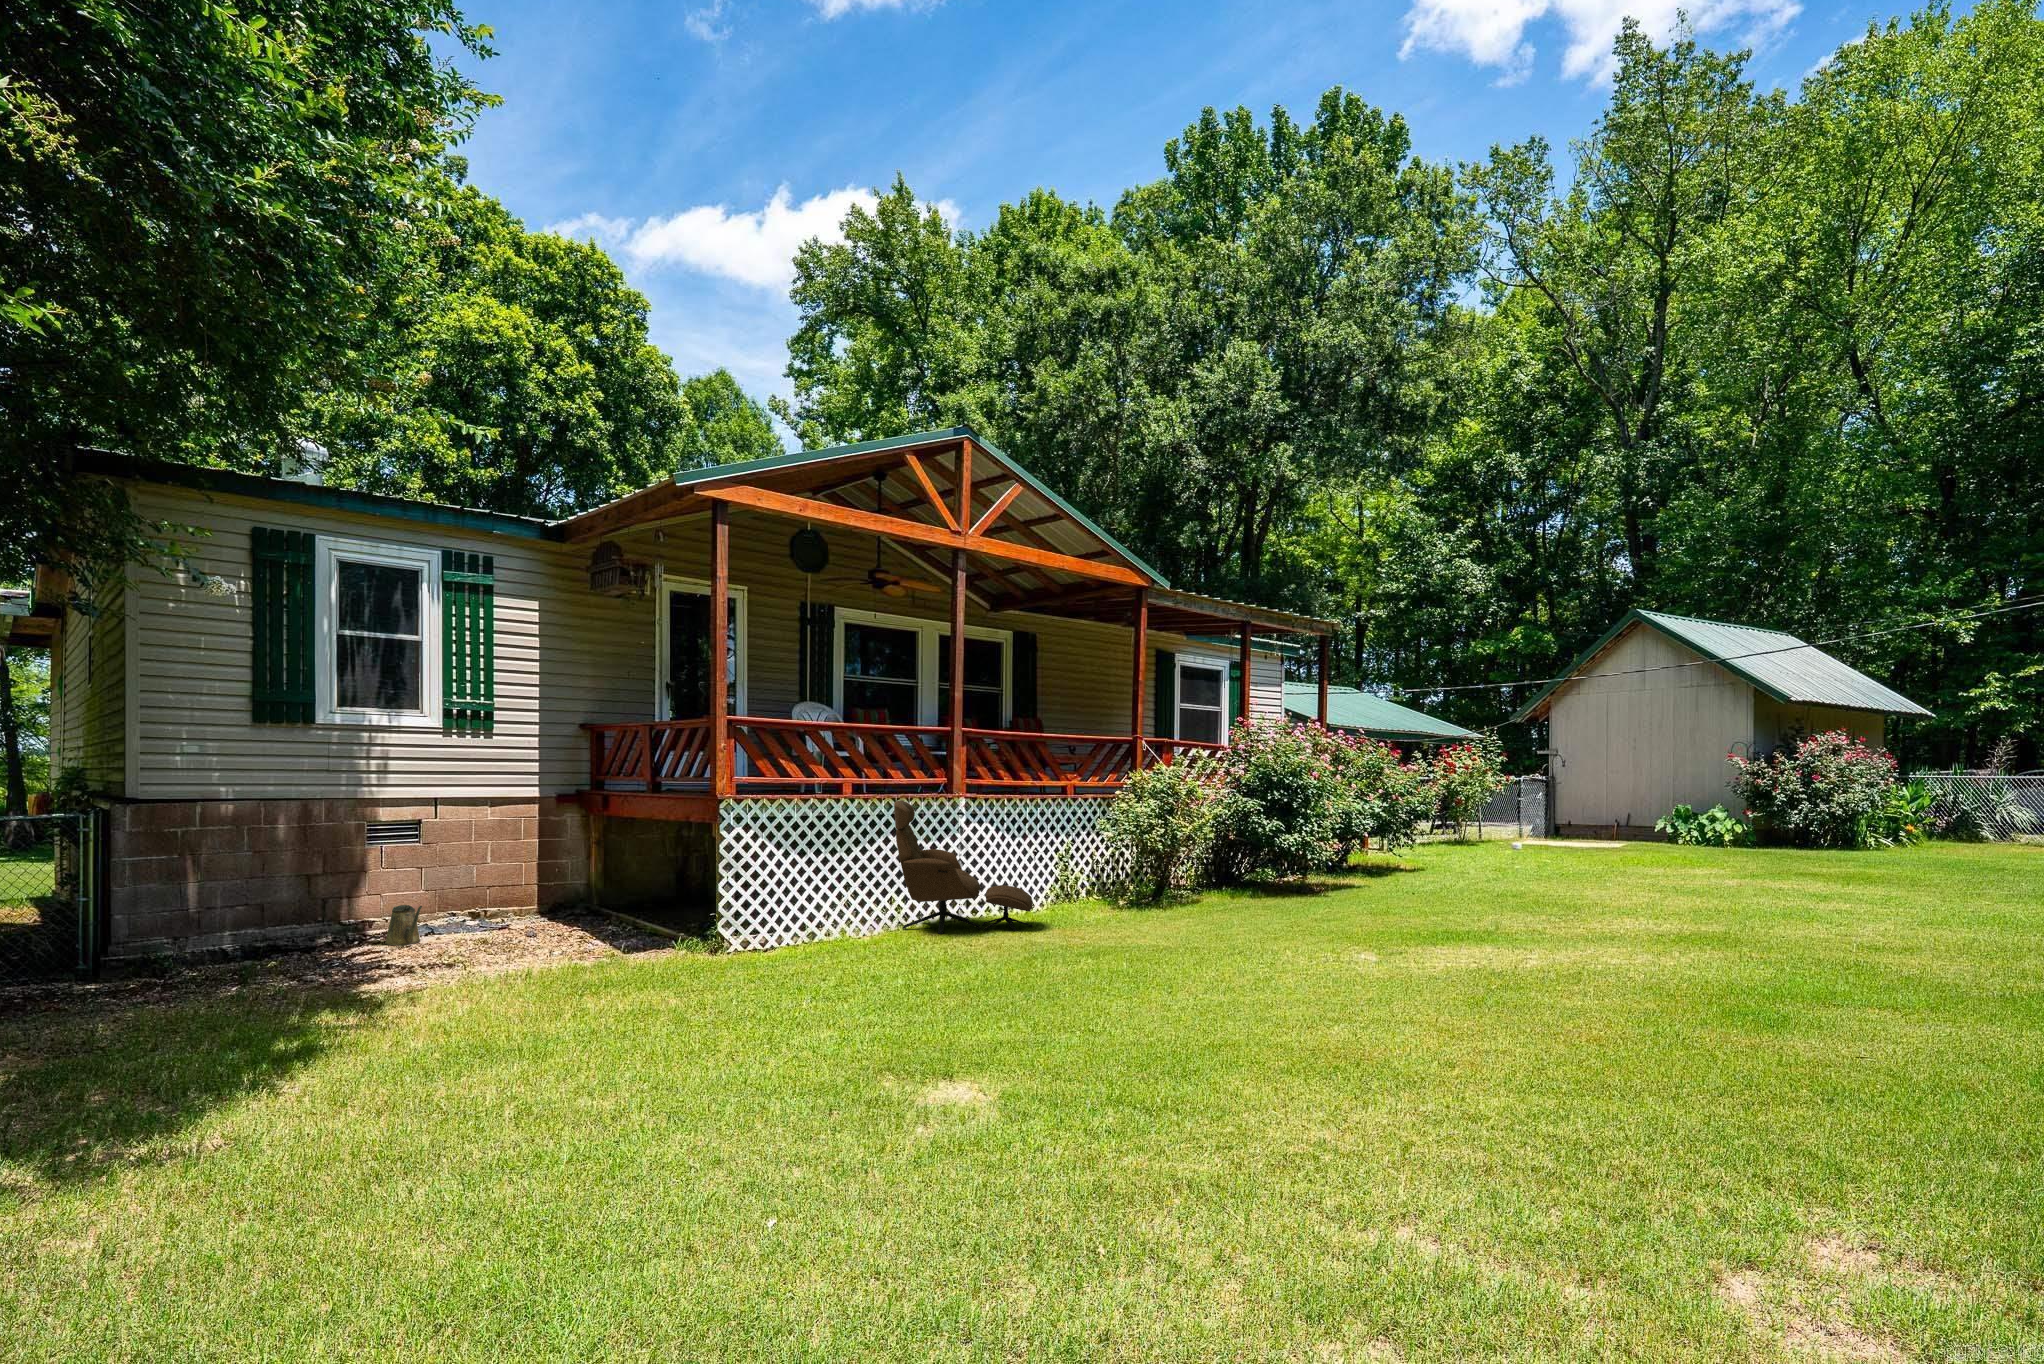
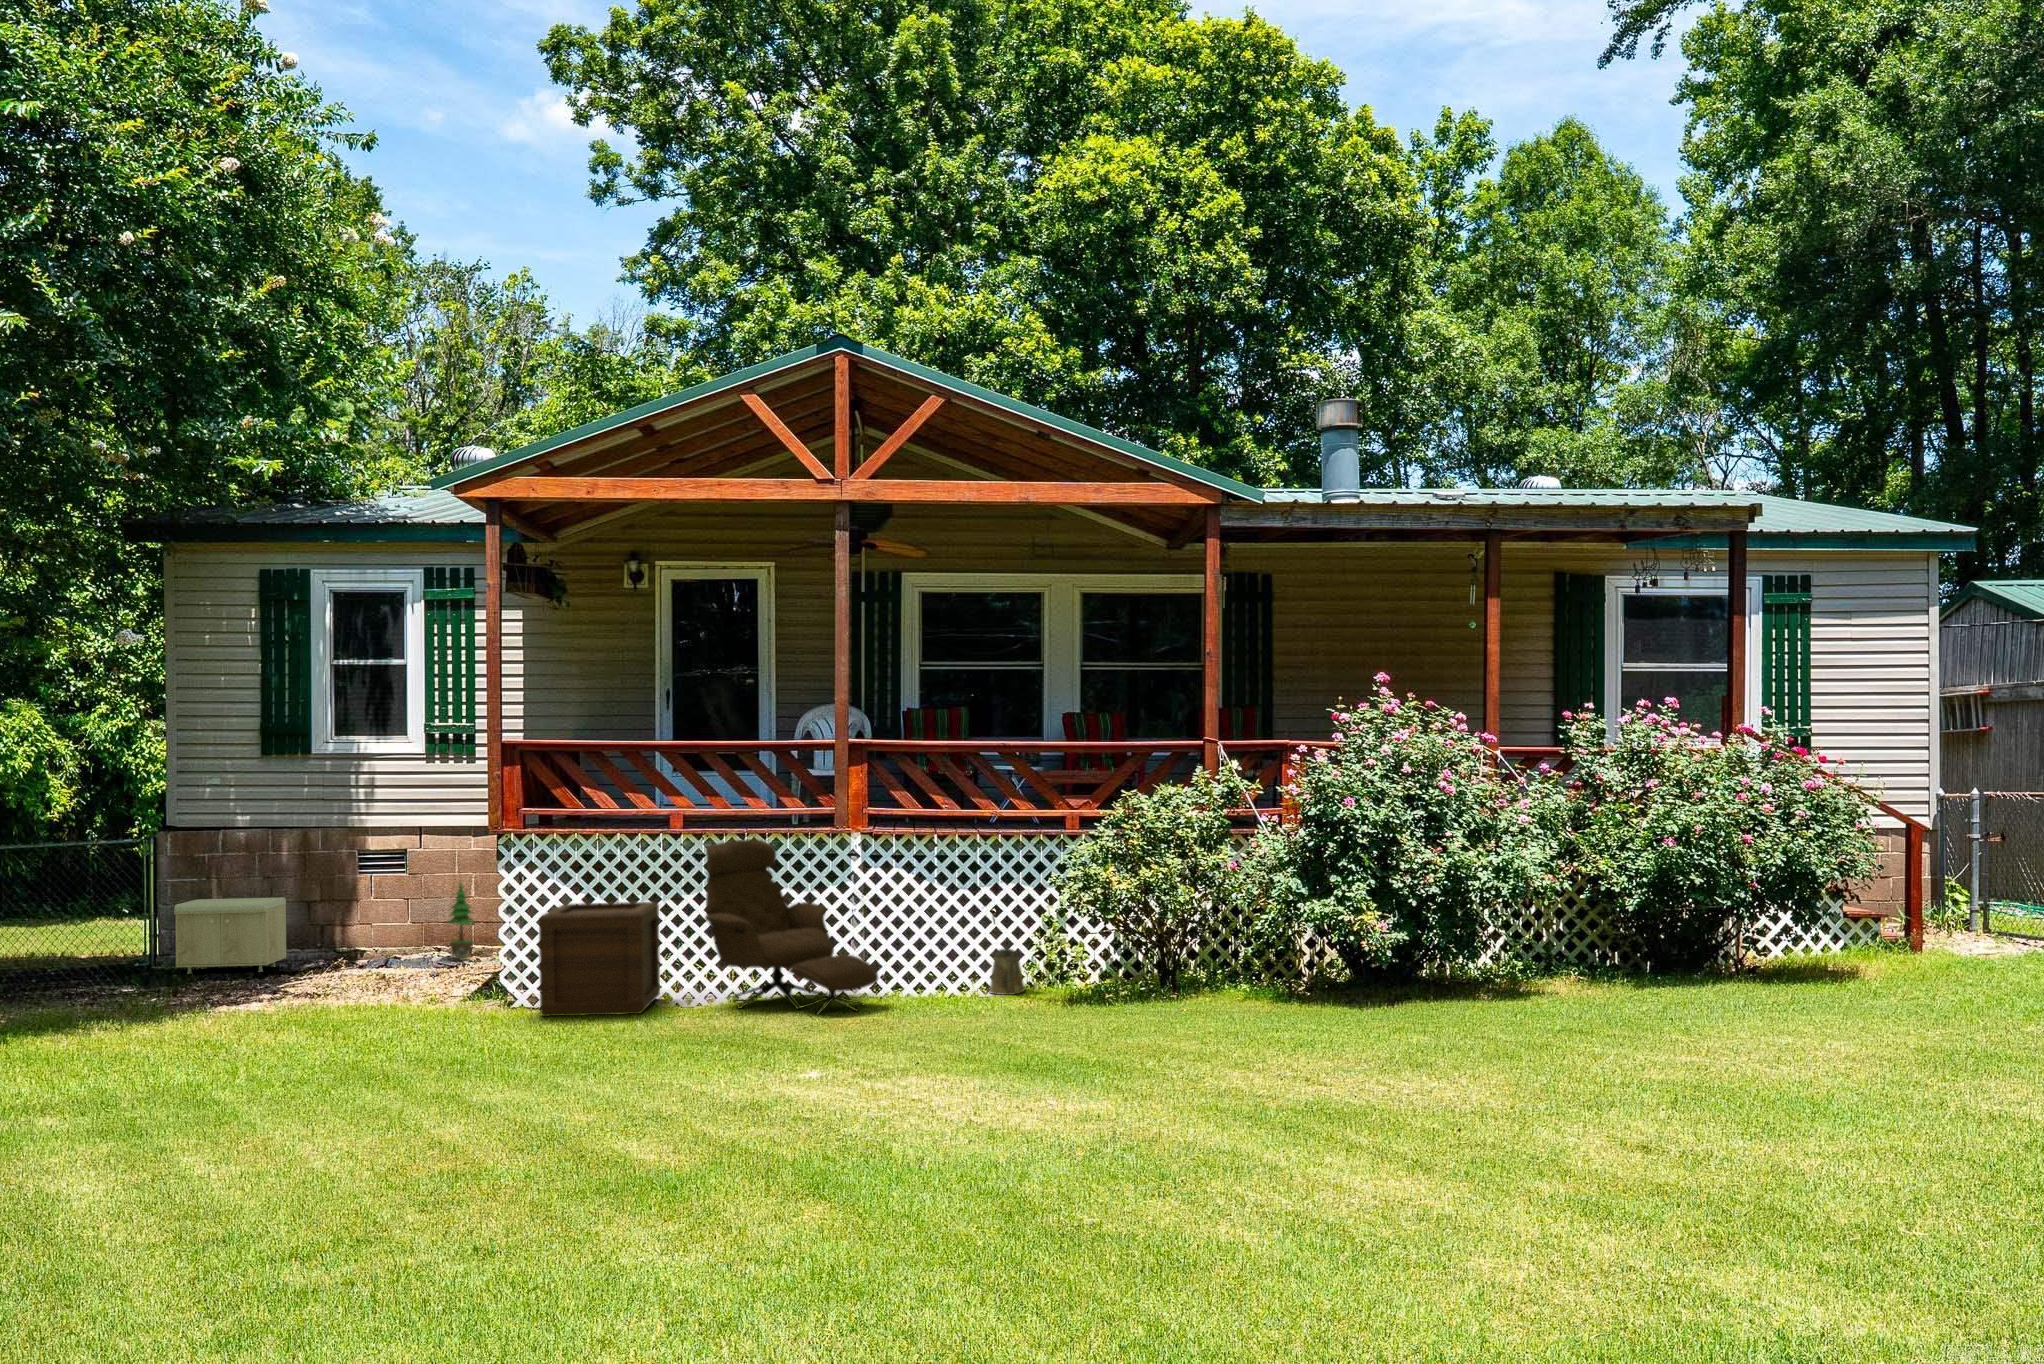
potted tree: none [462,853,492,931] -> present [448,883,475,960]
wooden crate: none [772,853,892,955] -> present [539,902,660,1016]
storage bench: none [172,878,301,970] -> present [174,897,286,974]
watering can: present [385,905,422,945] -> present [989,948,1025,995]

